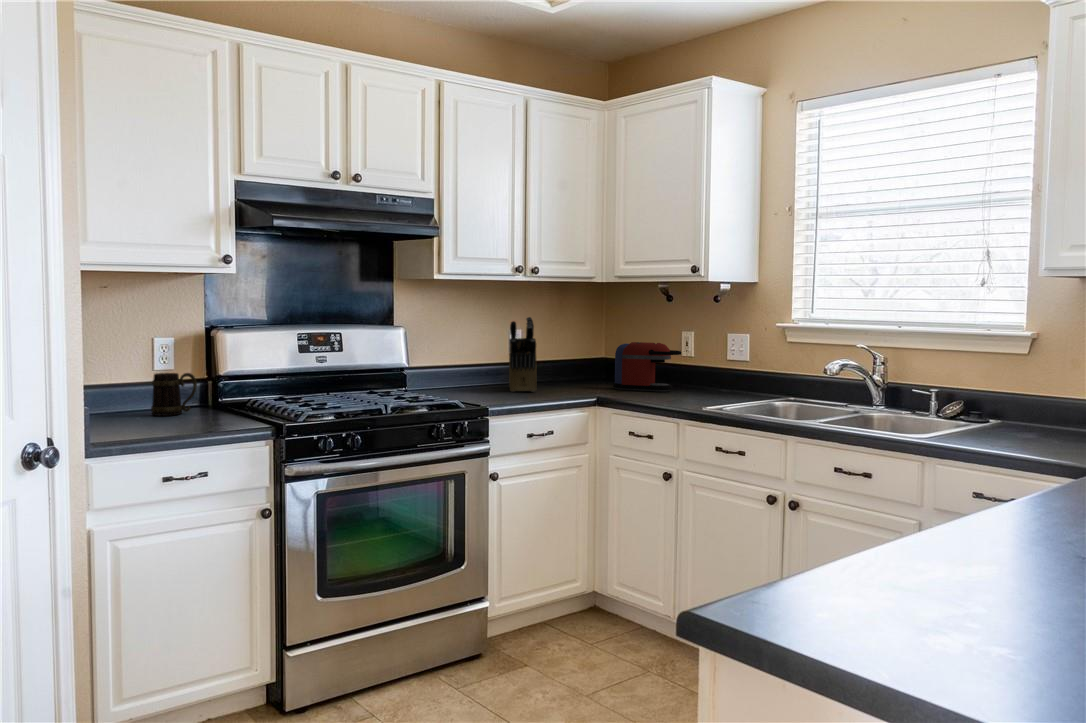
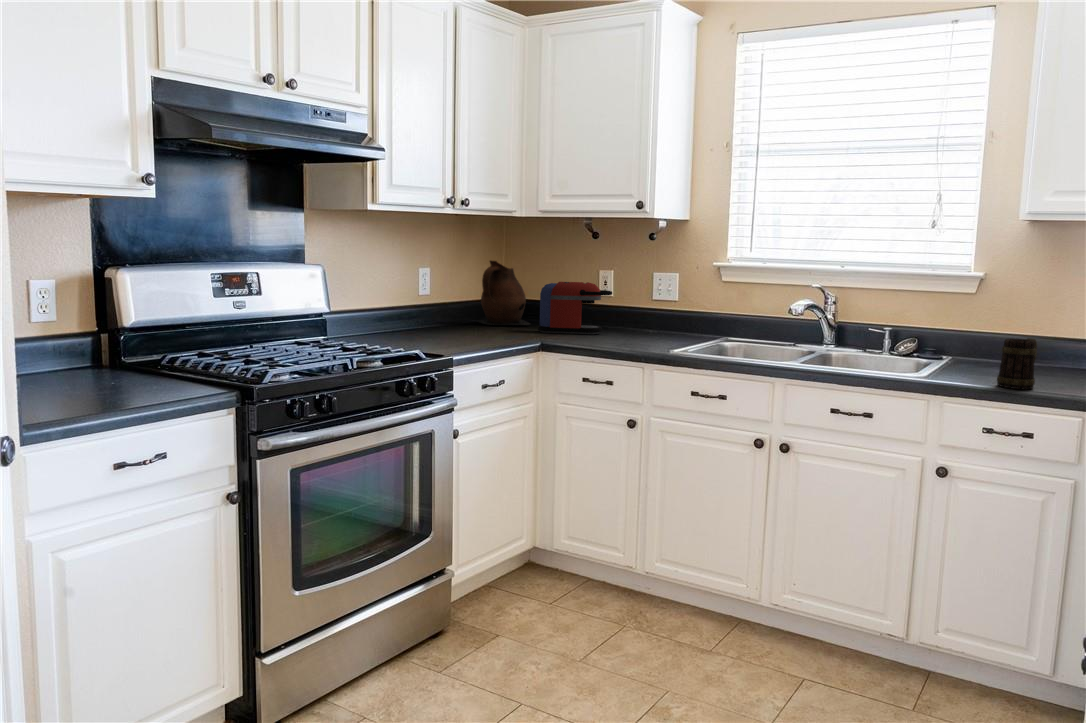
knife block: present [509,317,537,392] -> none [429,254,477,338]
ceramic pitcher: none [570,323,617,384] -> present [479,260,530,325]
mug: present [151,373,197,416] -> present [997,338,1037,389]

